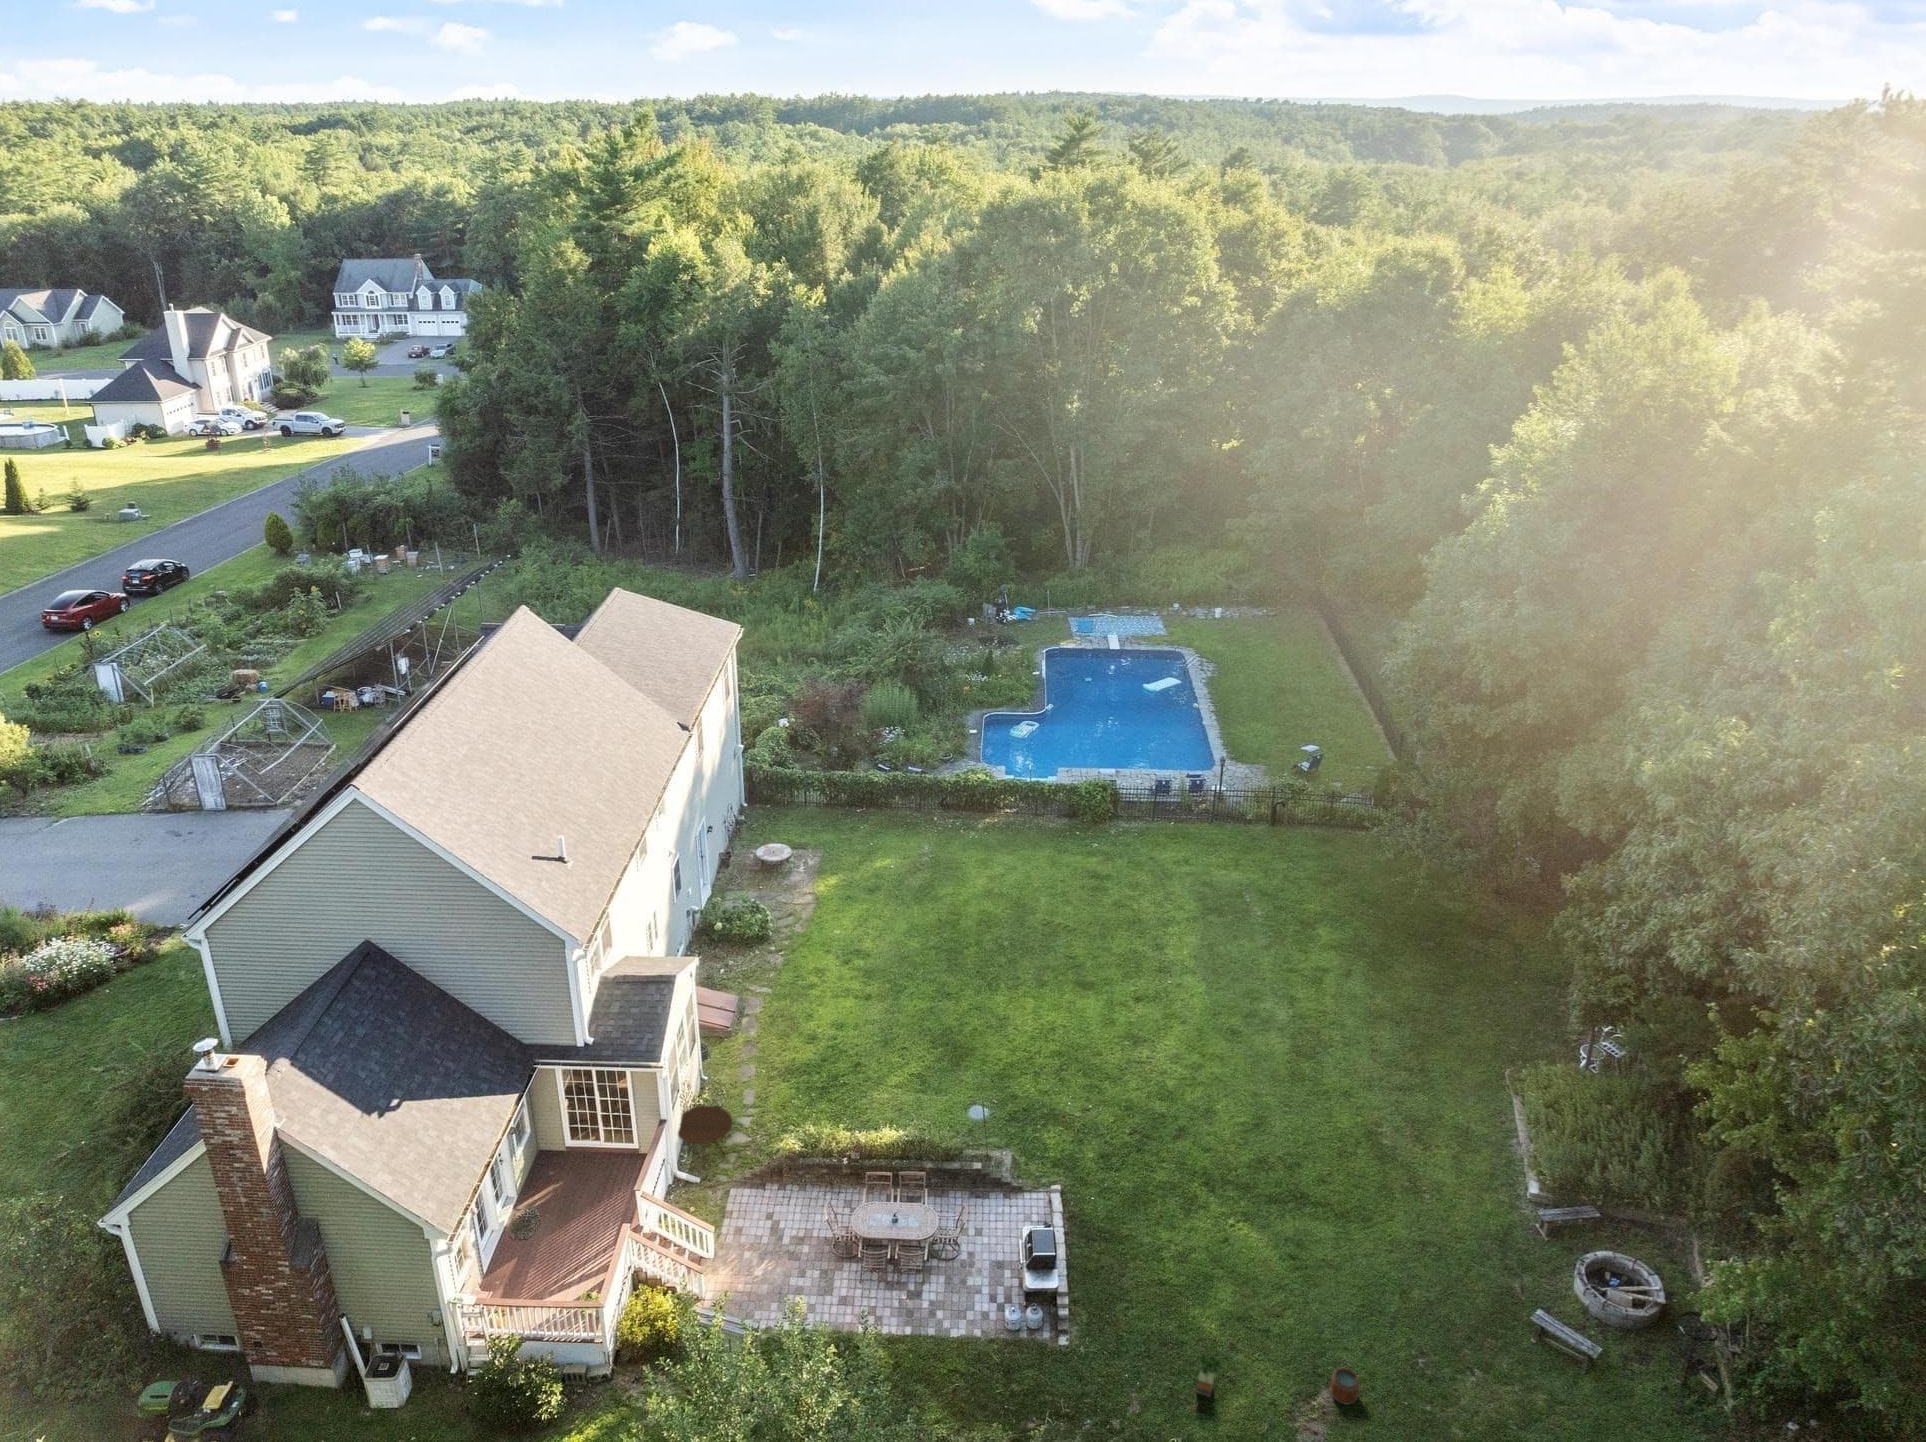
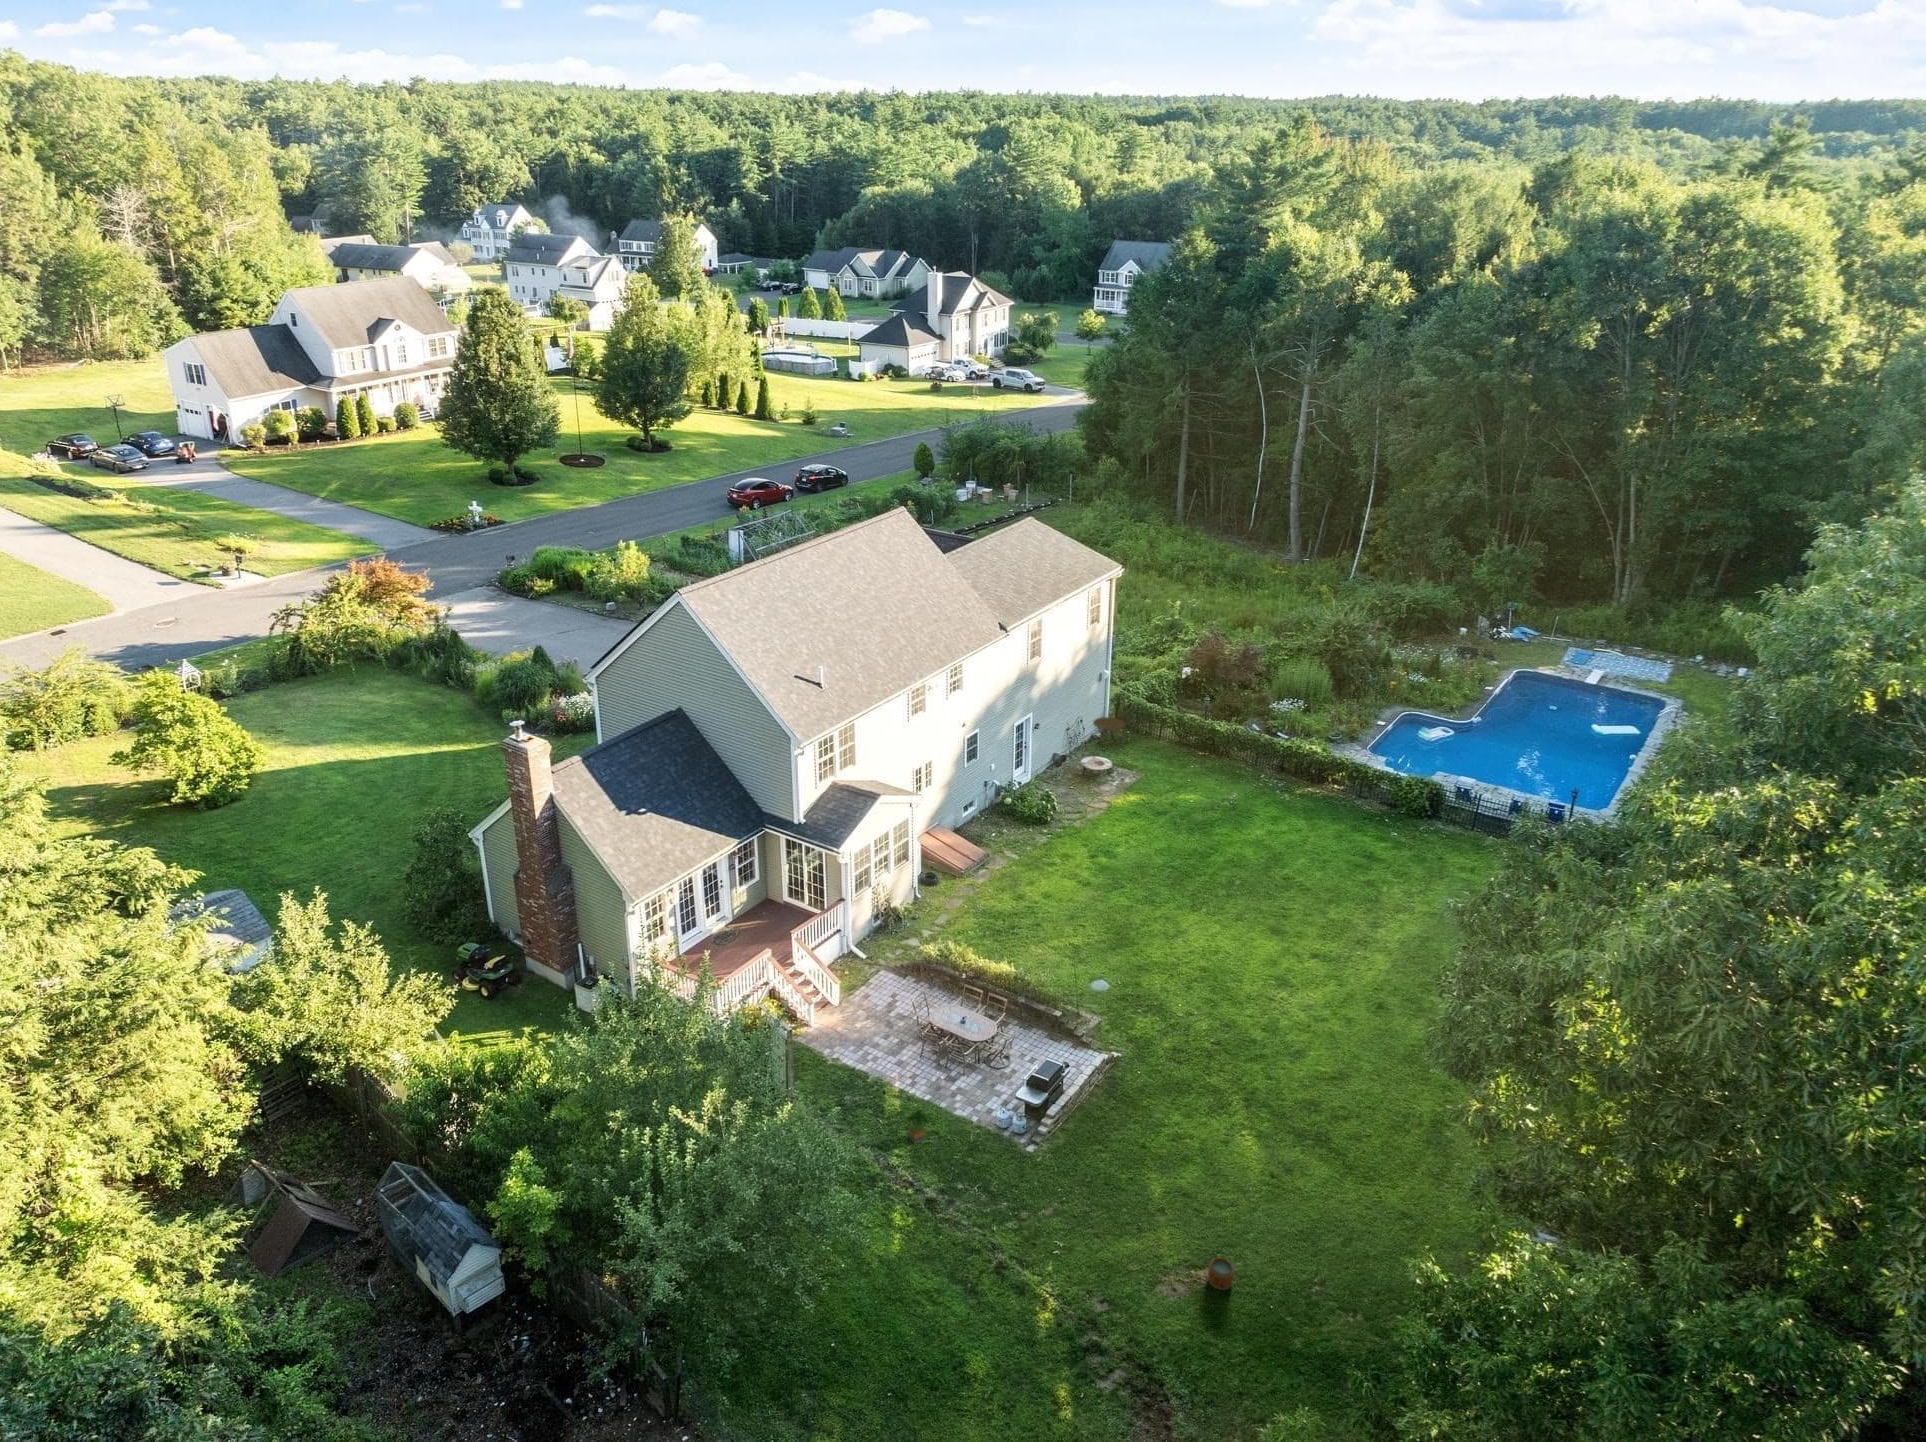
round table: present [678,1106,733,1163] -> present [1093,717,1125,746]
potted tree: present [1195,1354,1222,1397] -> present [907,1110,929,1143]

